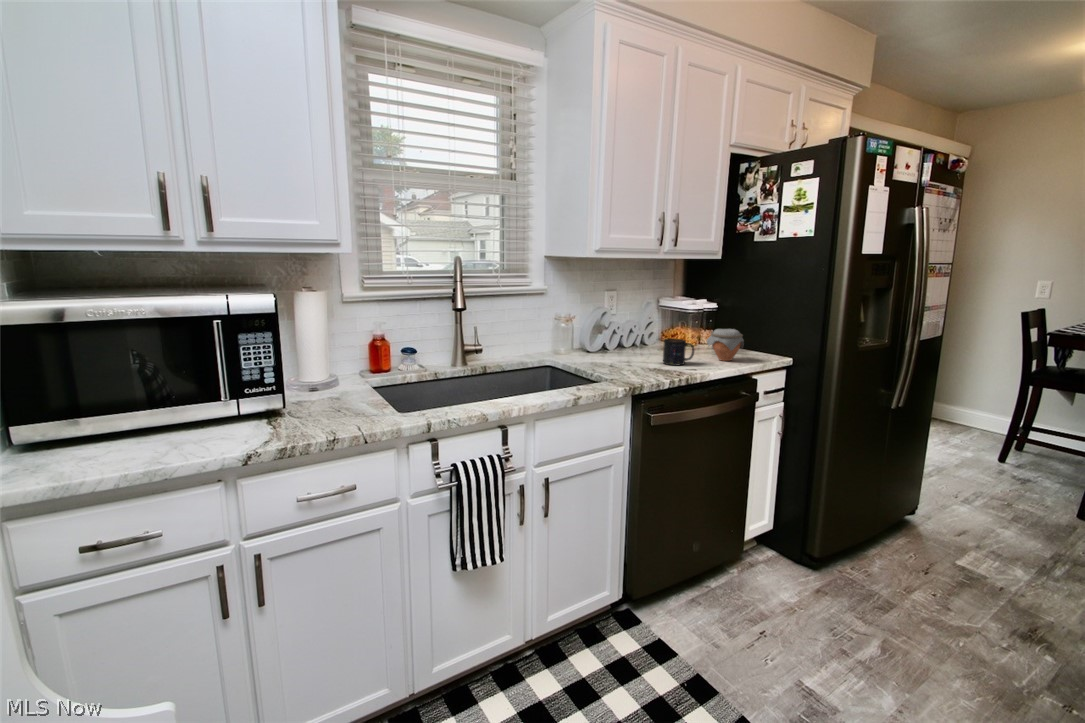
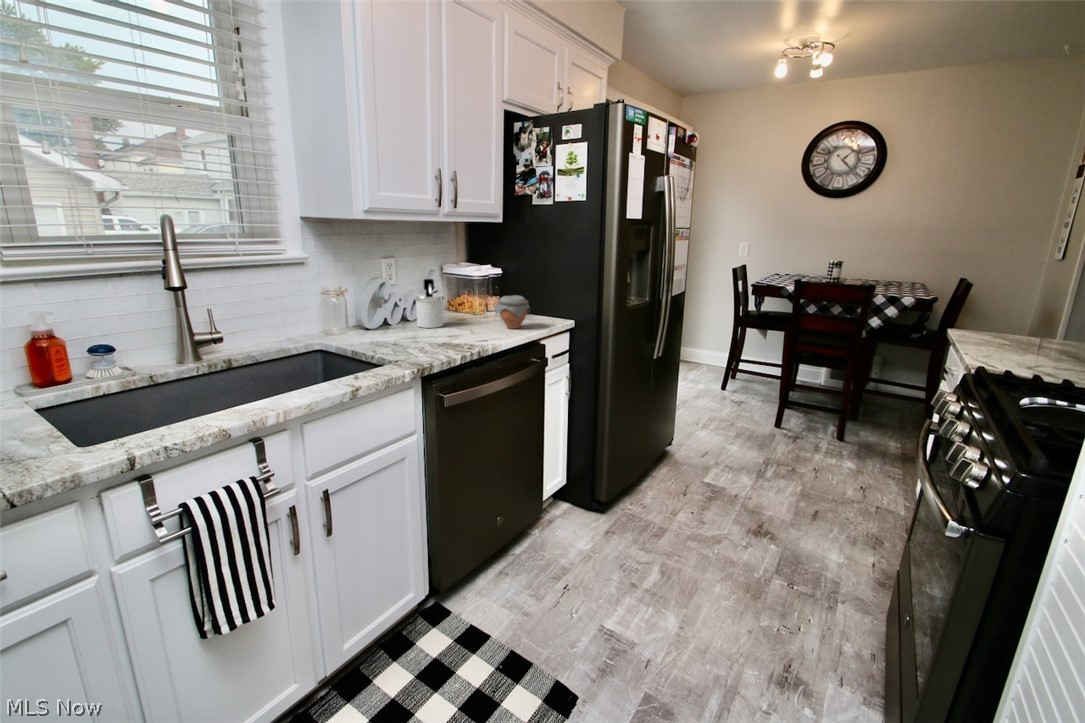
soap dispenser: none [632,310,659,355] -> present [415,279,444,328]
mug: present [663,338,694,365] -> none [450,309,483,338]

